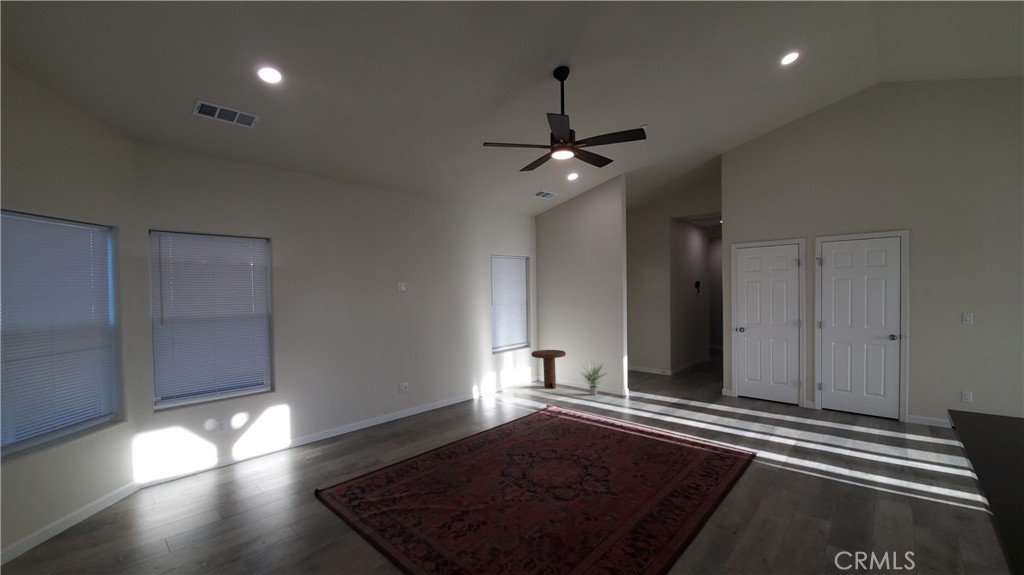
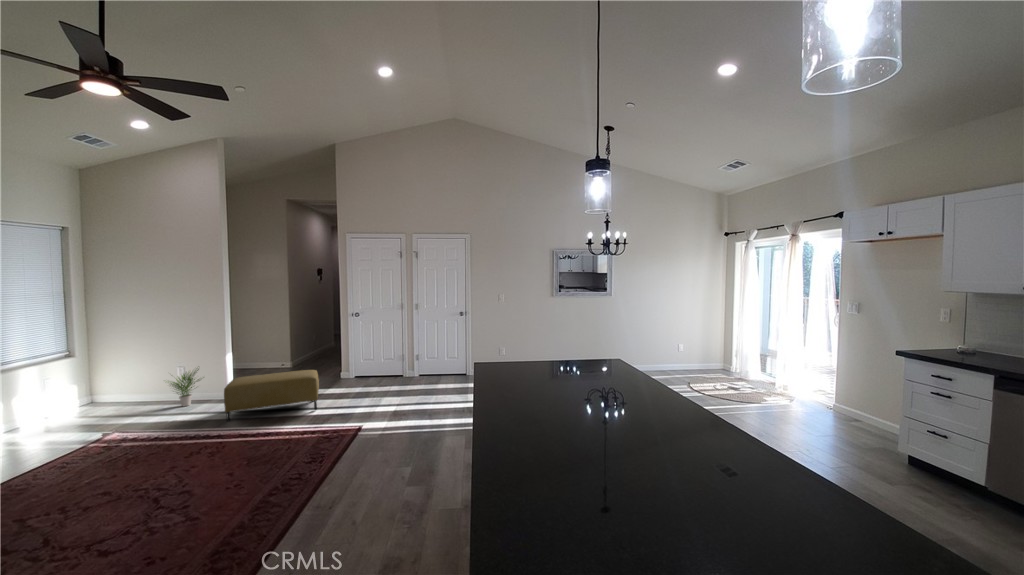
side table: present [531,350,566,389] -> none [76,356,141,412]
ottoman: none [624,379,704,423] -> present [224,370,319,422]

